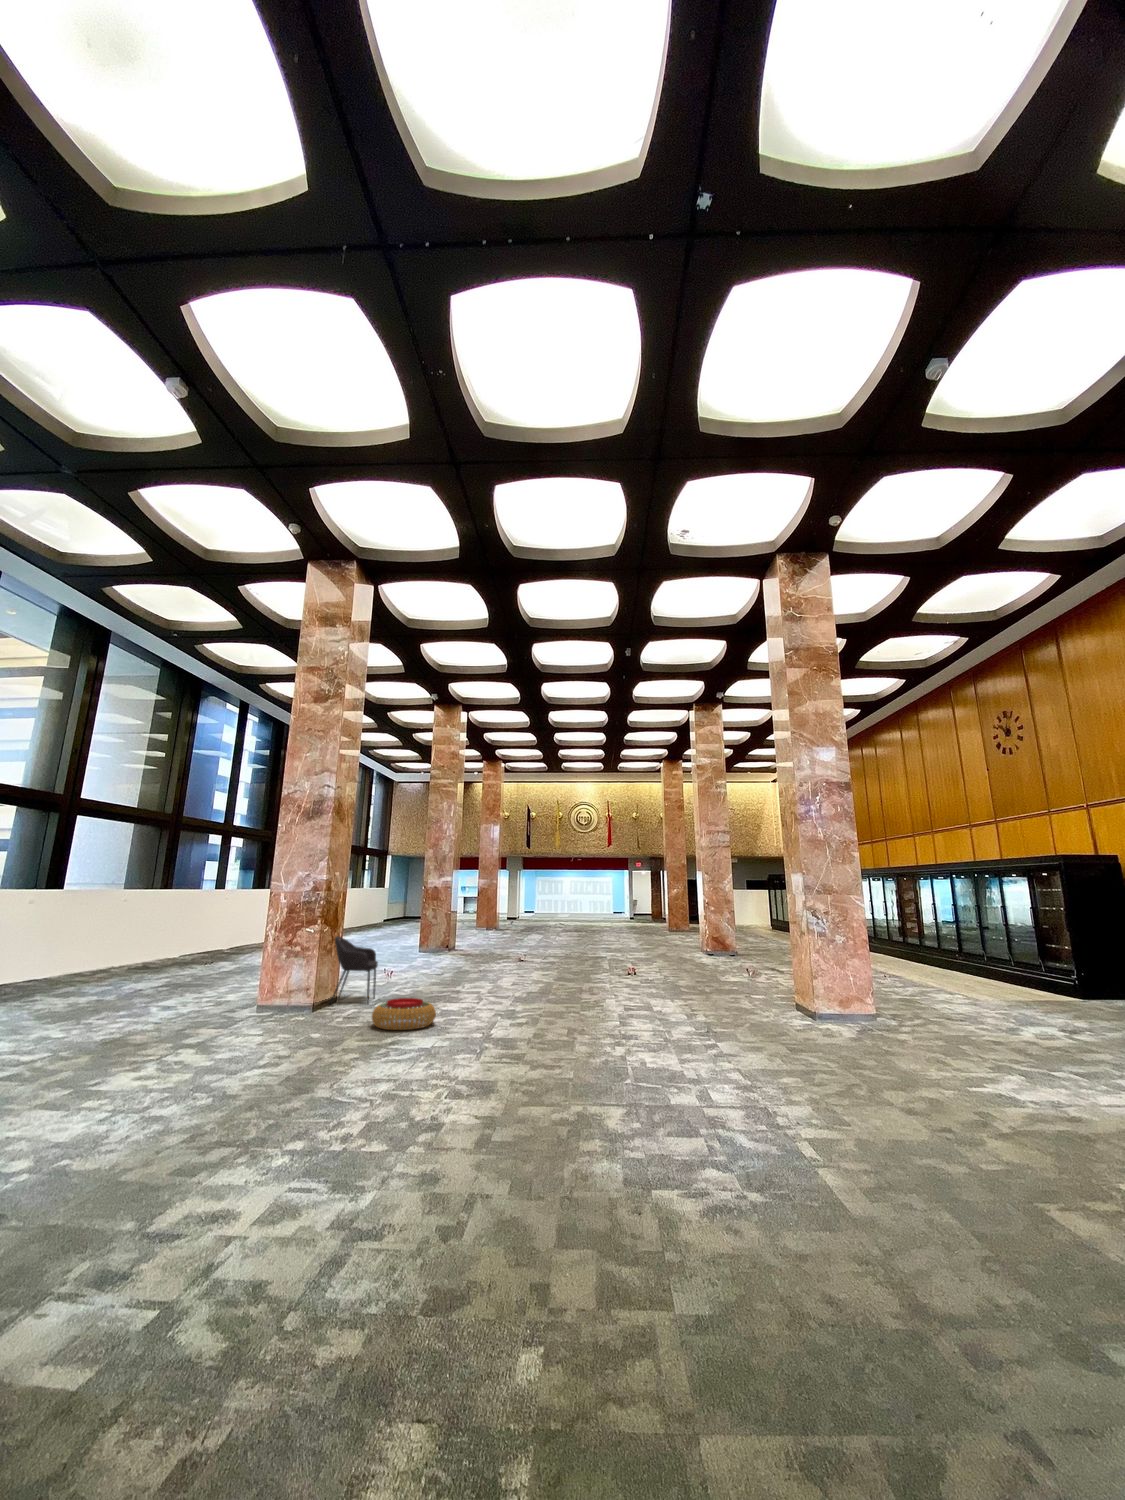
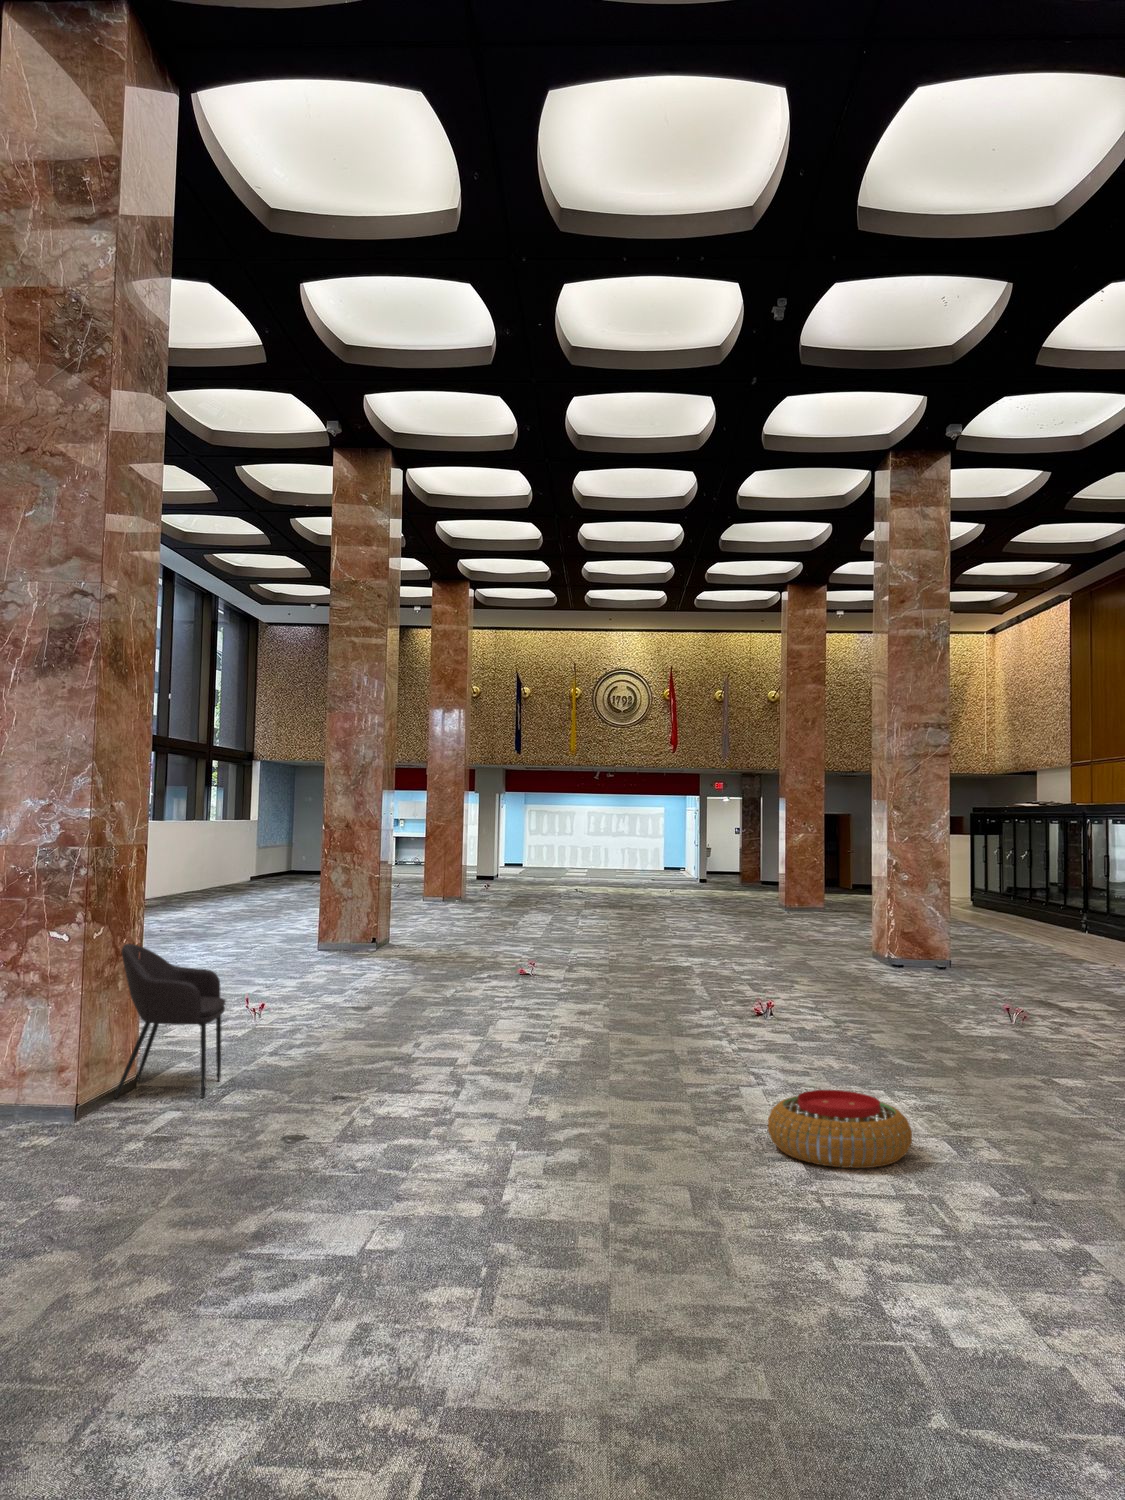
pouf: present [372,998,436,1030] -> present [768,1090,912,1168]

